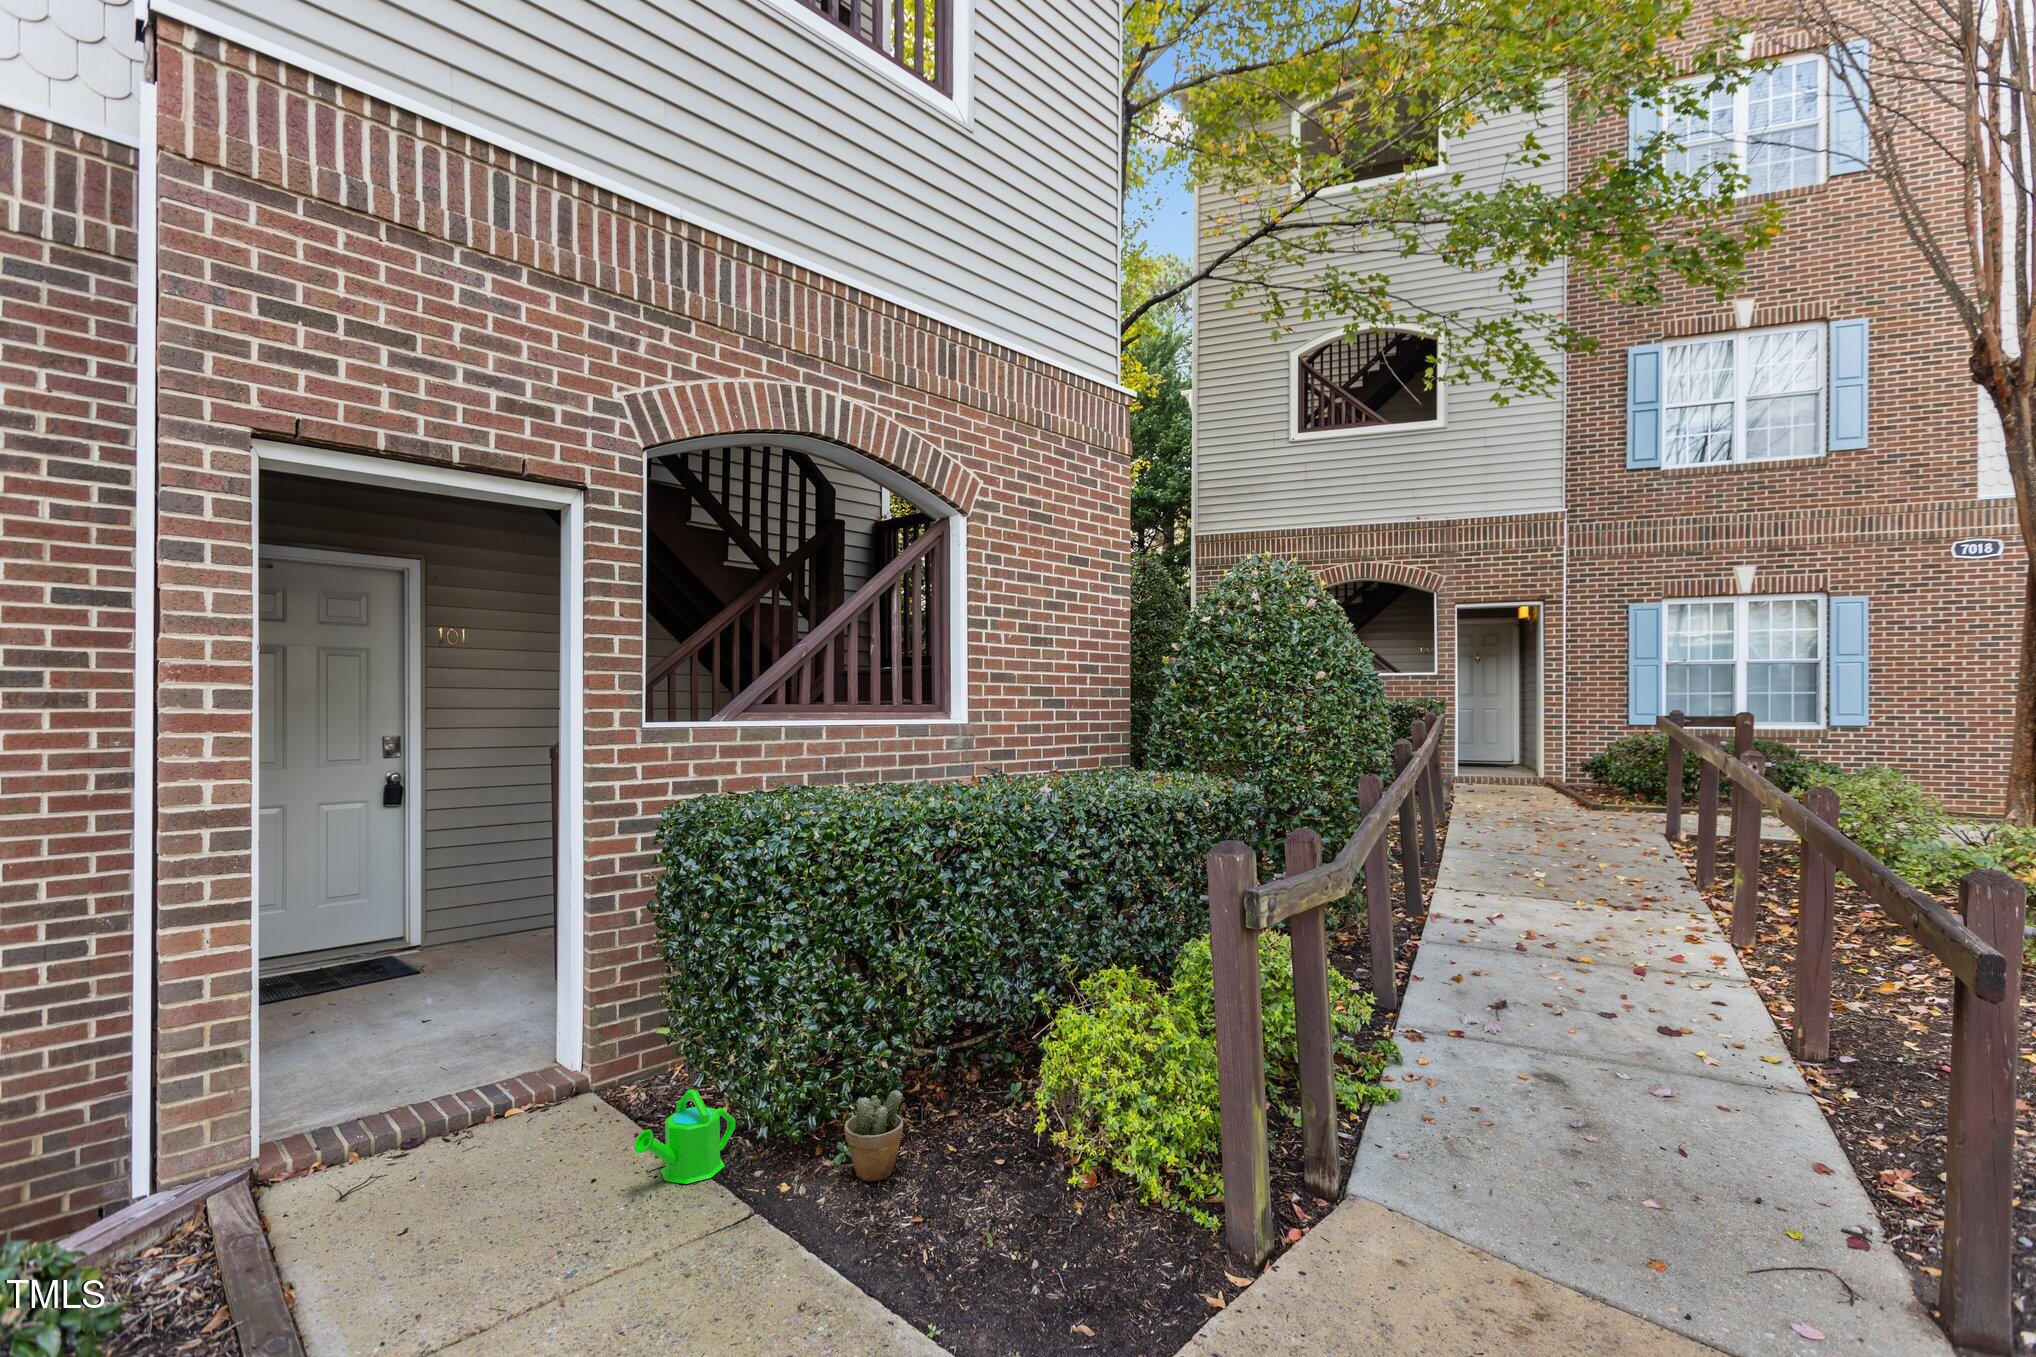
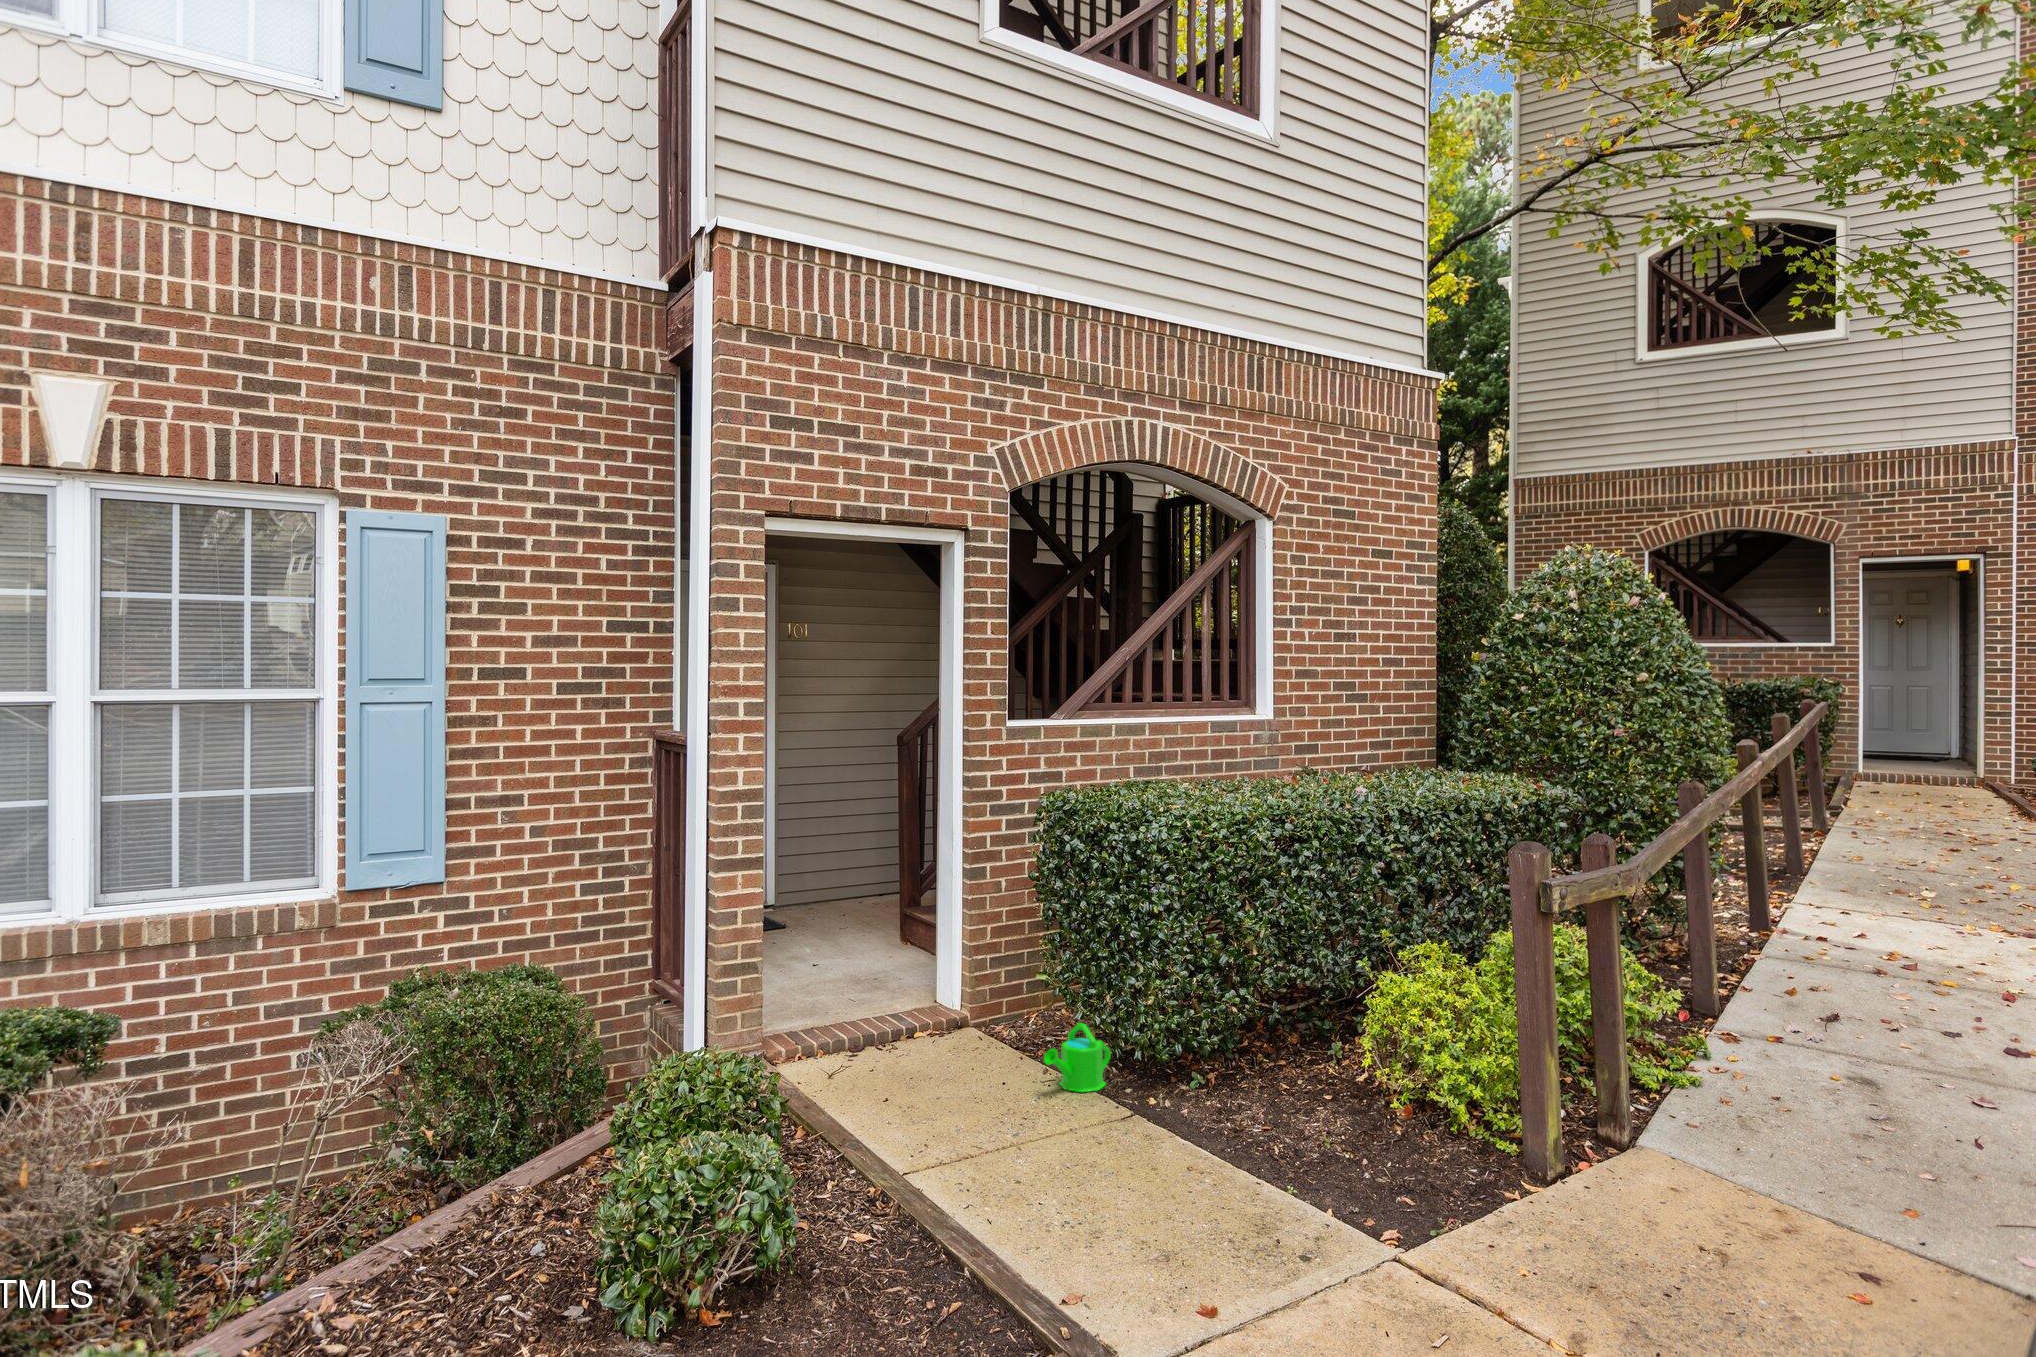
potted plant: present [845,1090,903,1181] -> none [1204,1033,1251,1101]

